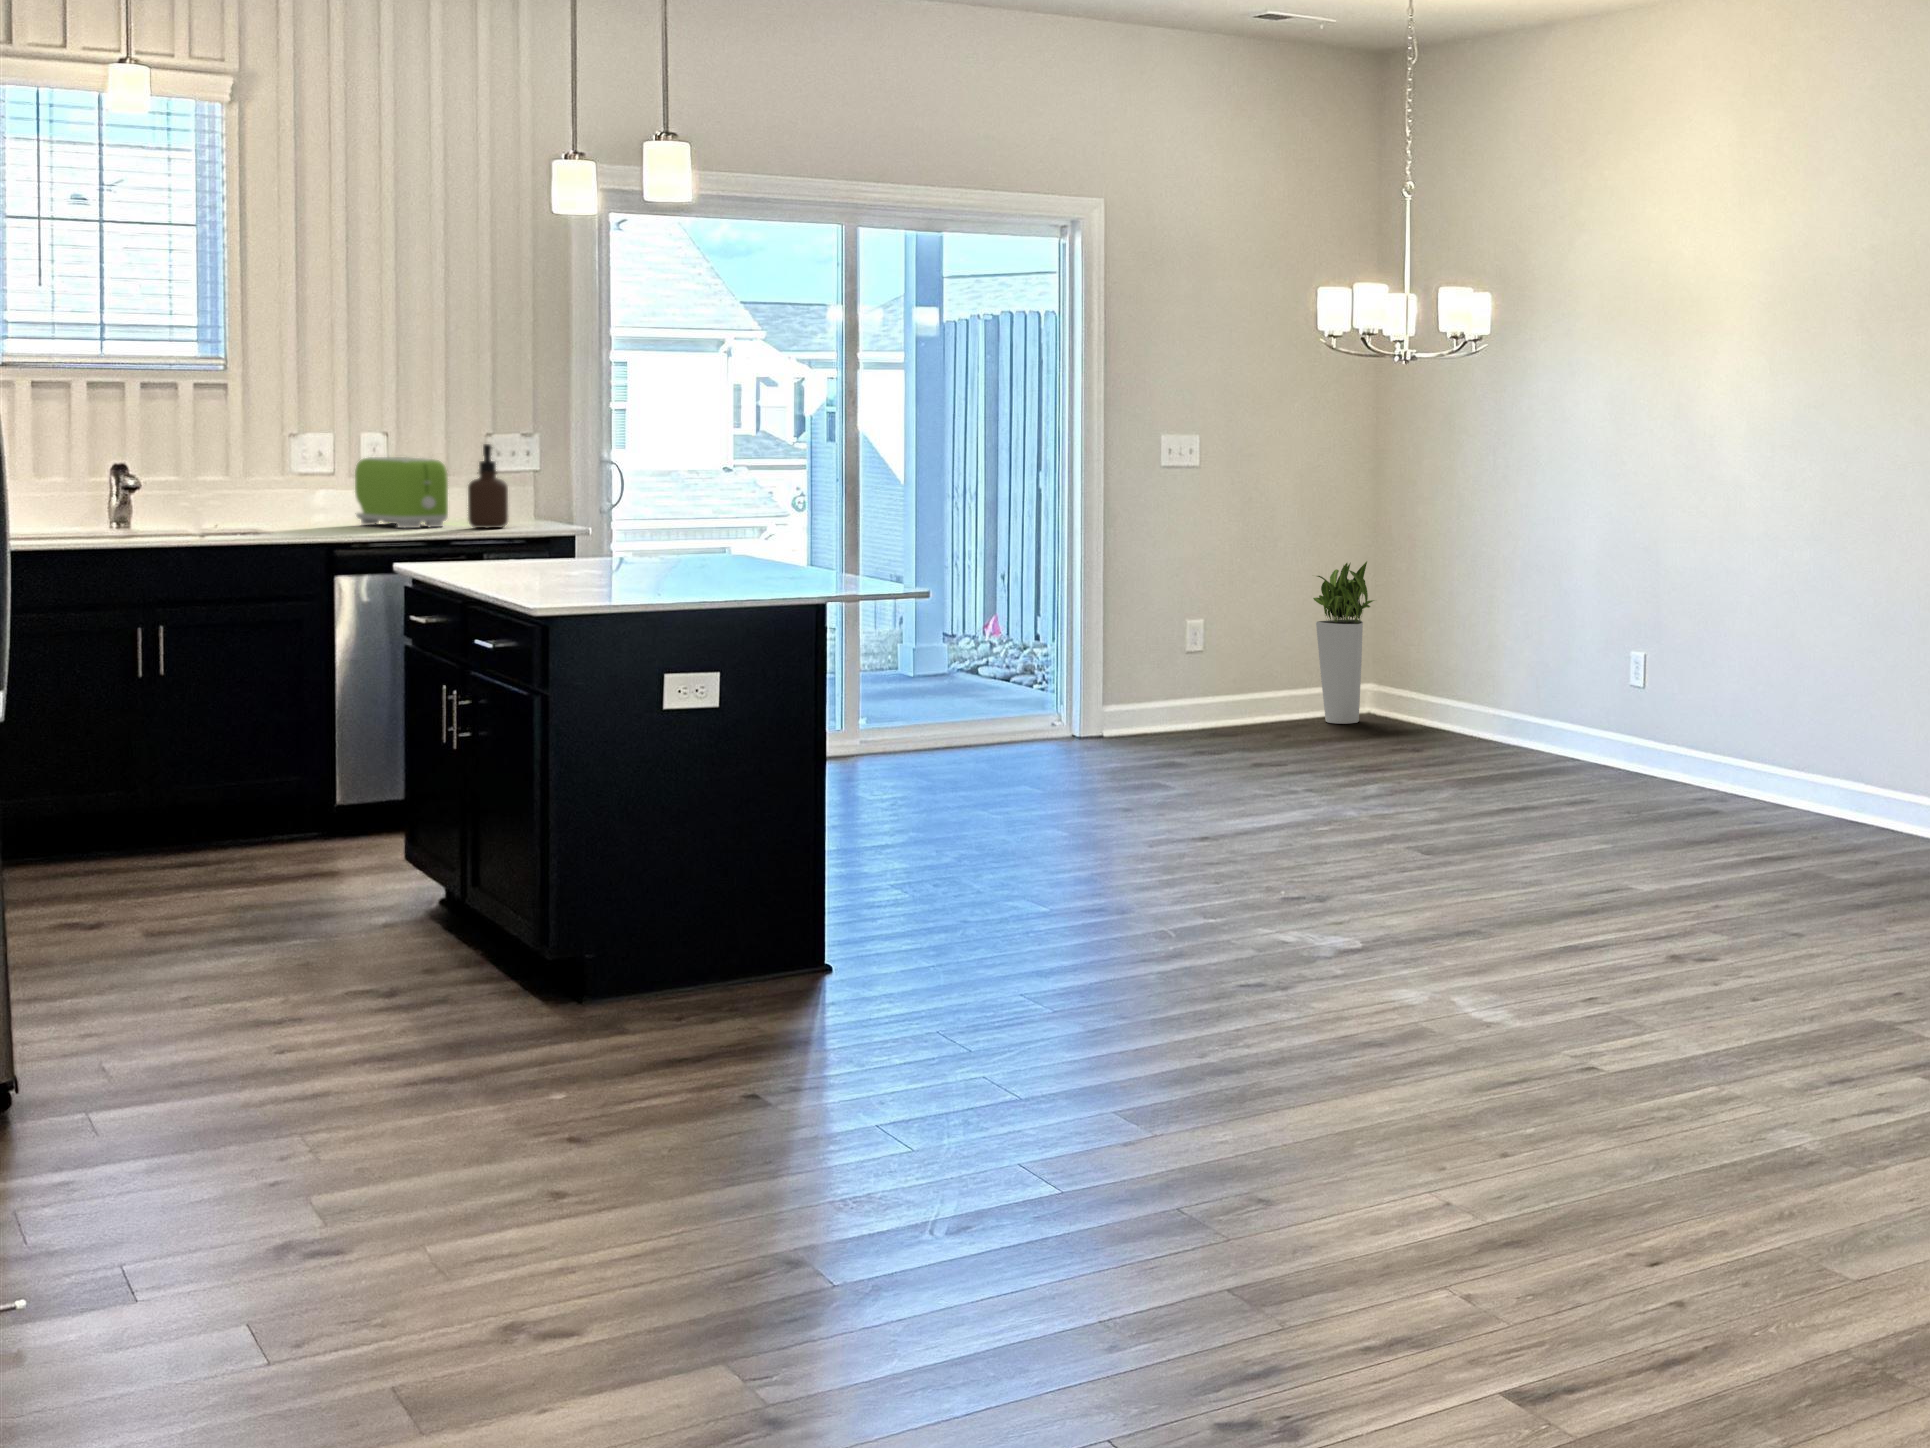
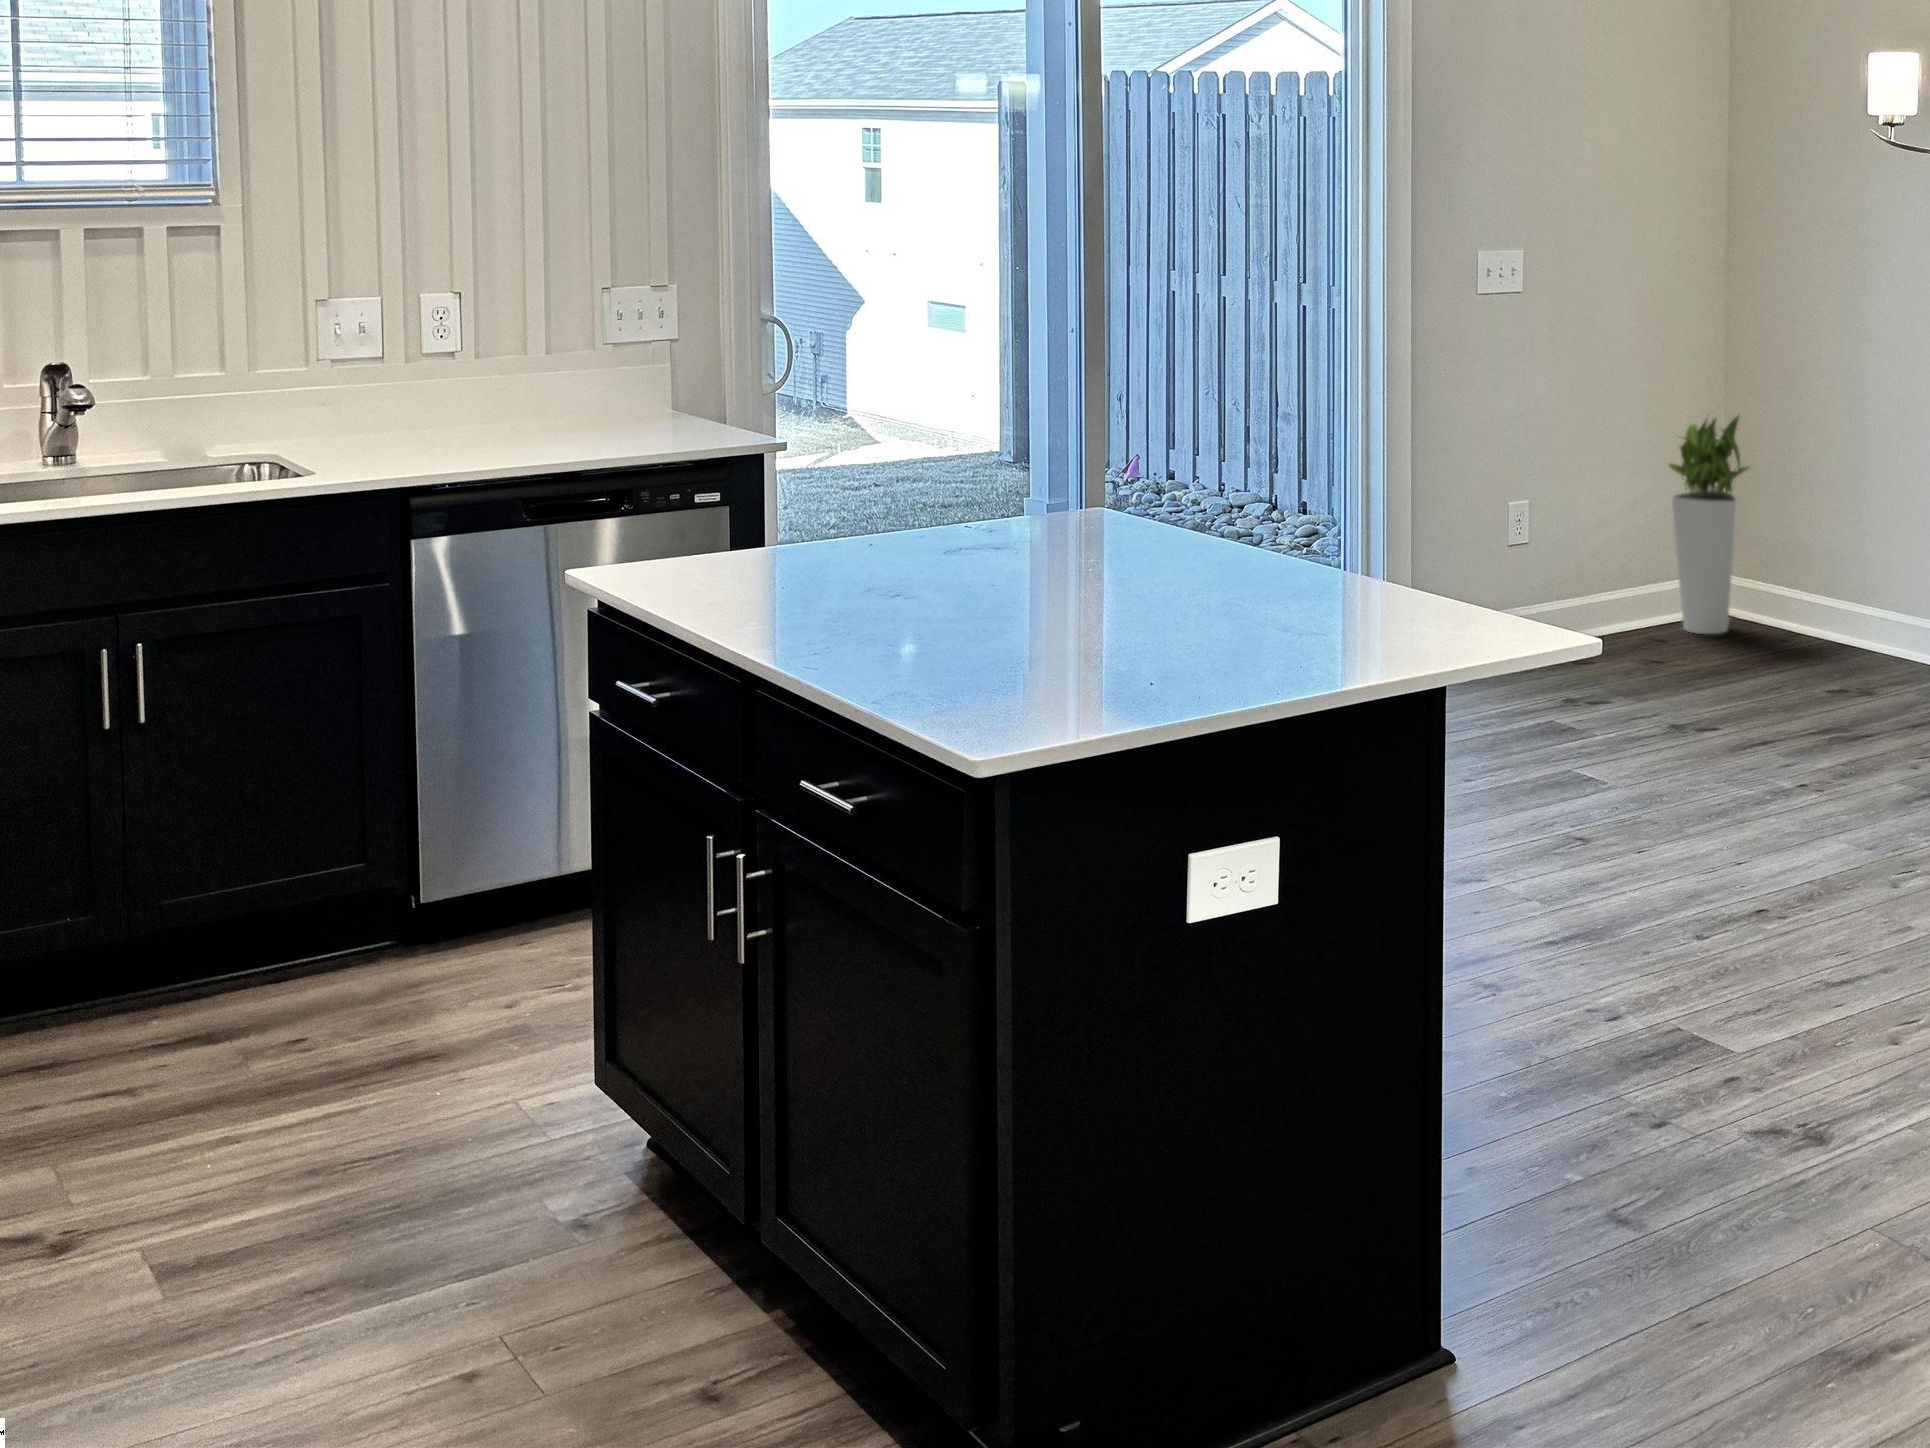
soap dispenser: present [468,444,508,528] -> none [602,313,664,445]
toaster: present [355,457,448,528] -> none [418,329,566,447]

